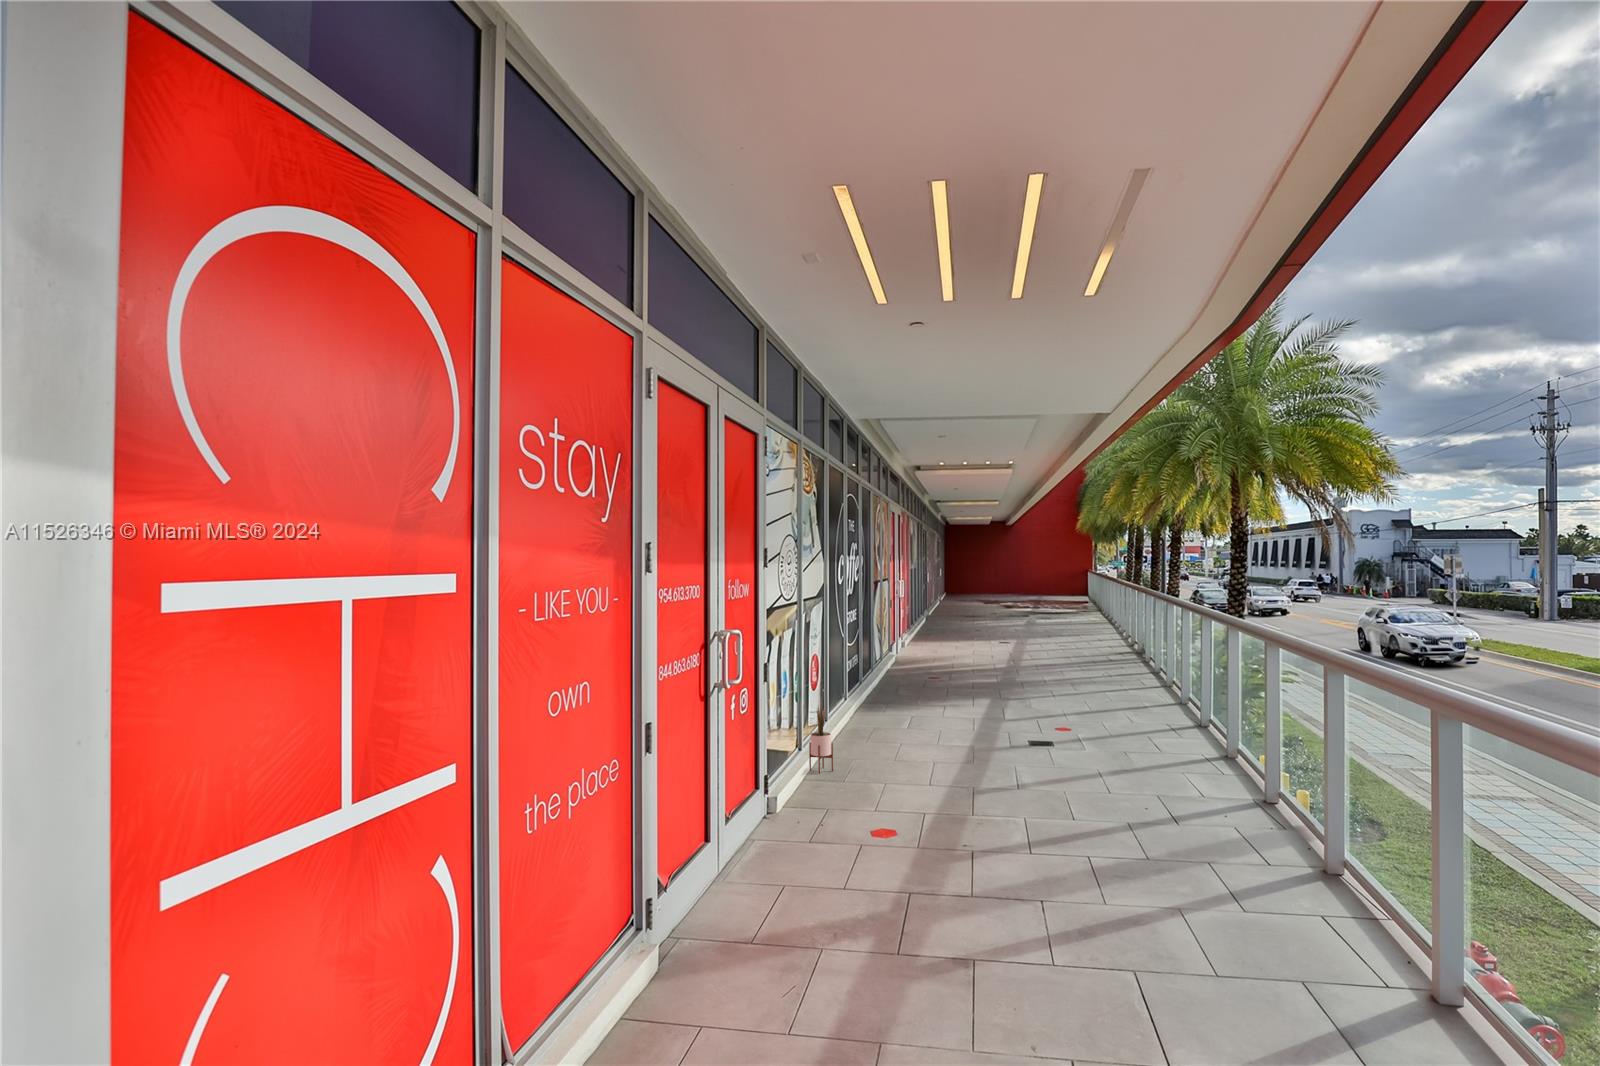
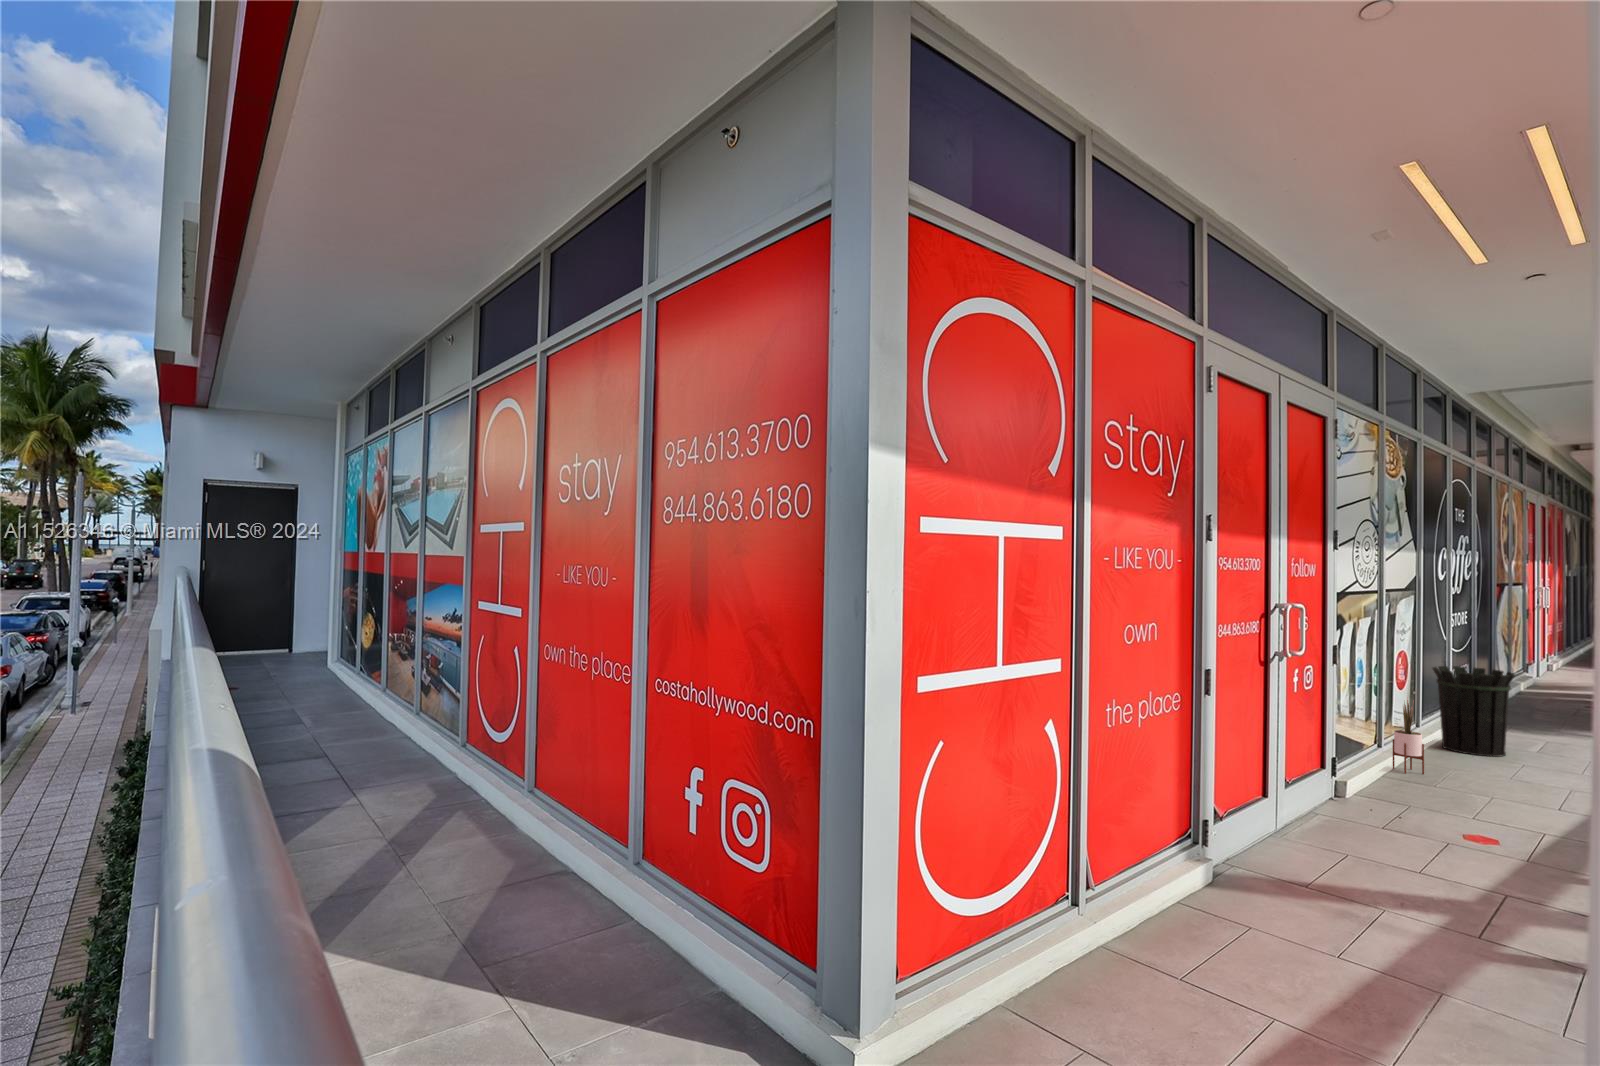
waste bin: none [835,662,892,742] -> present [1433,666,1515,757]

